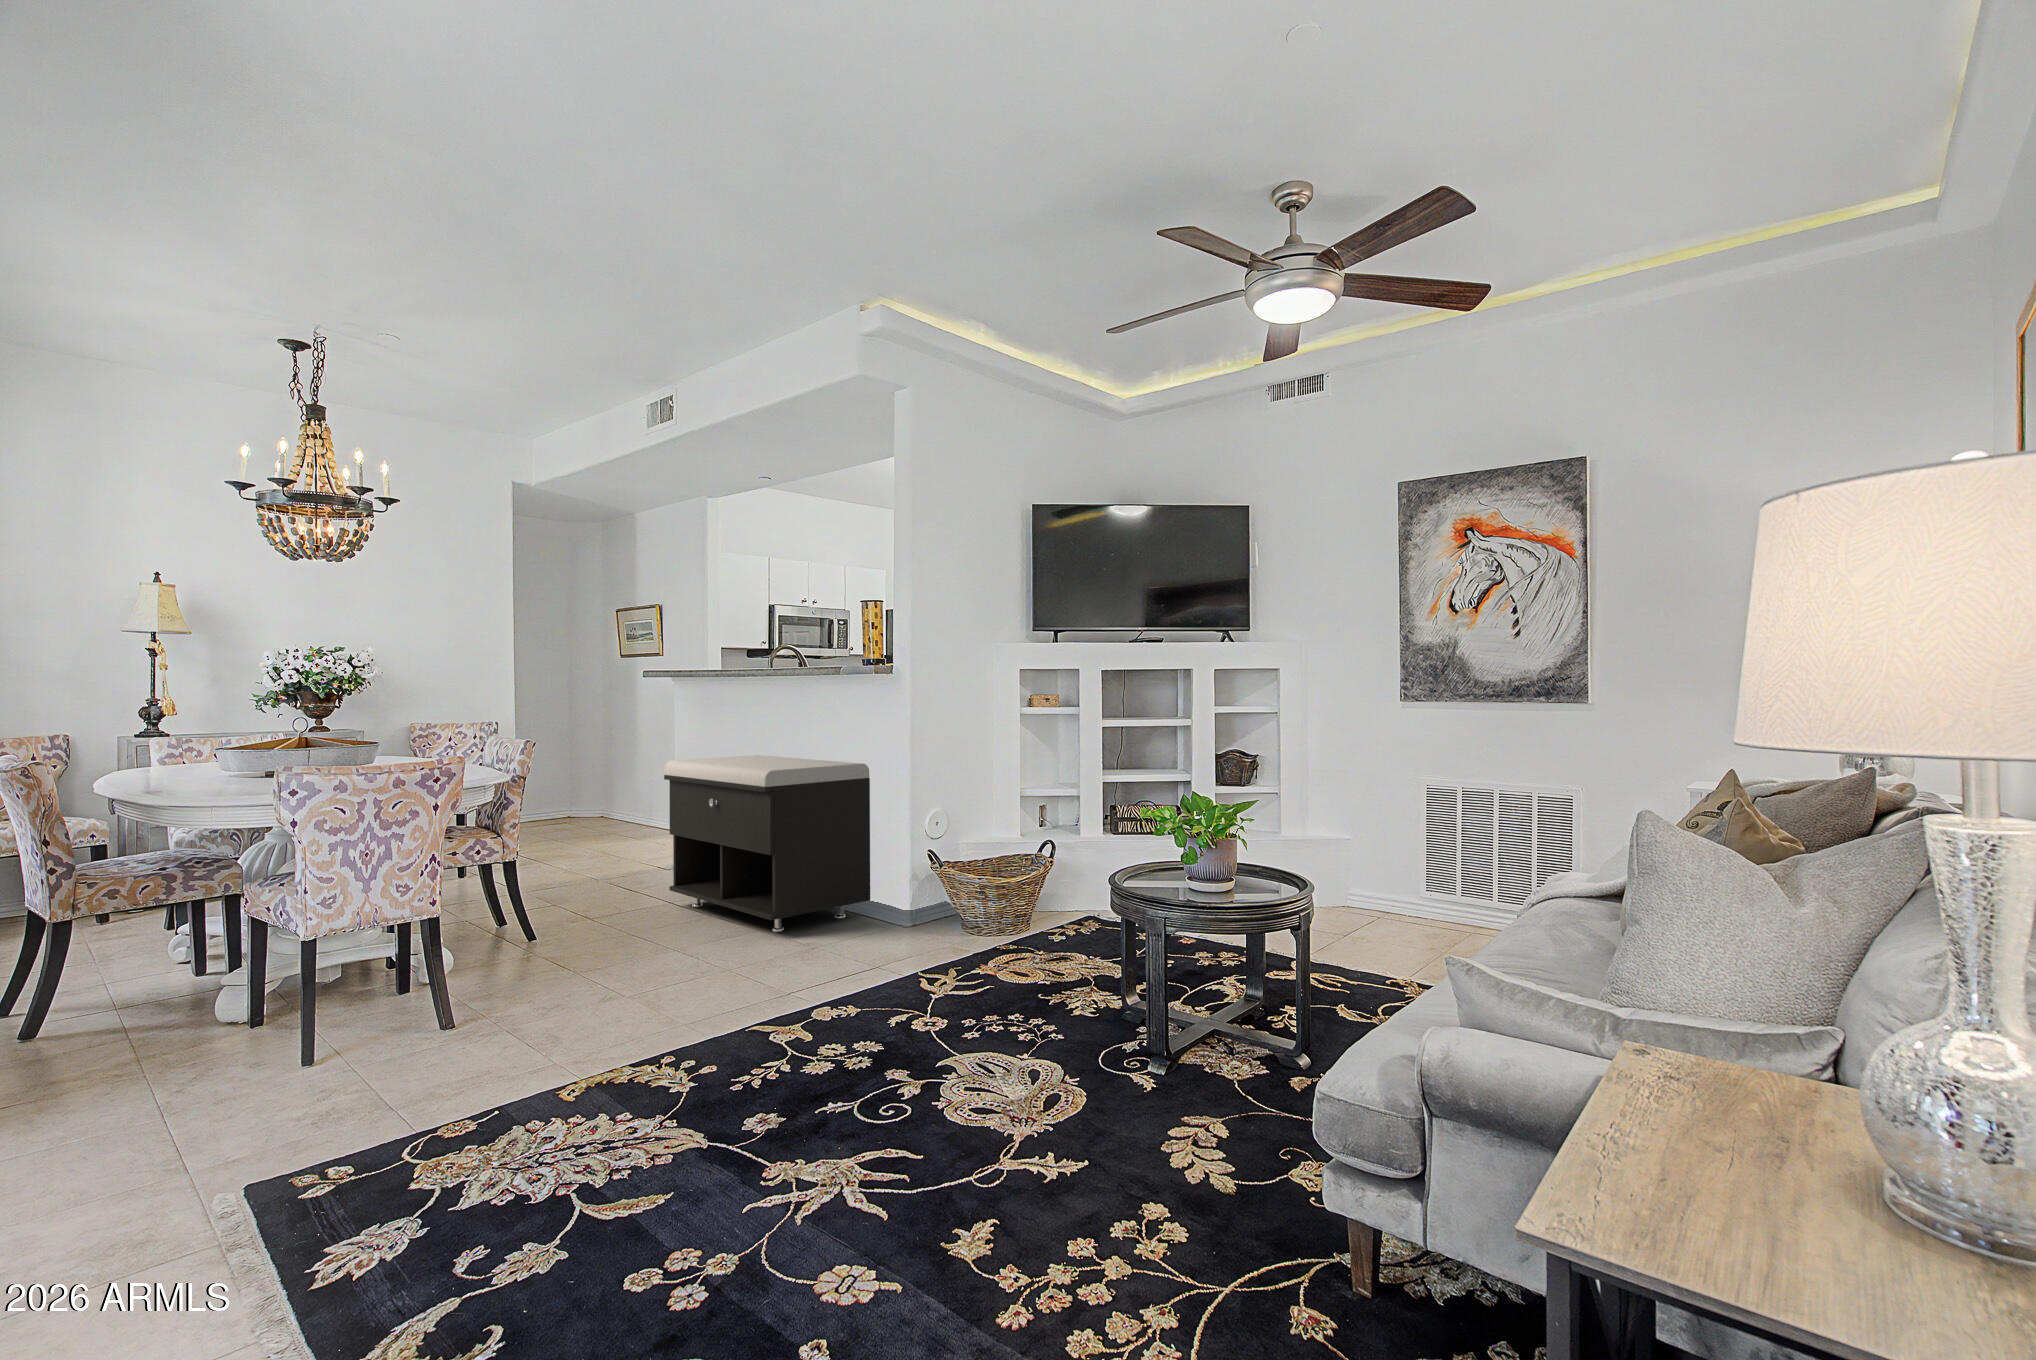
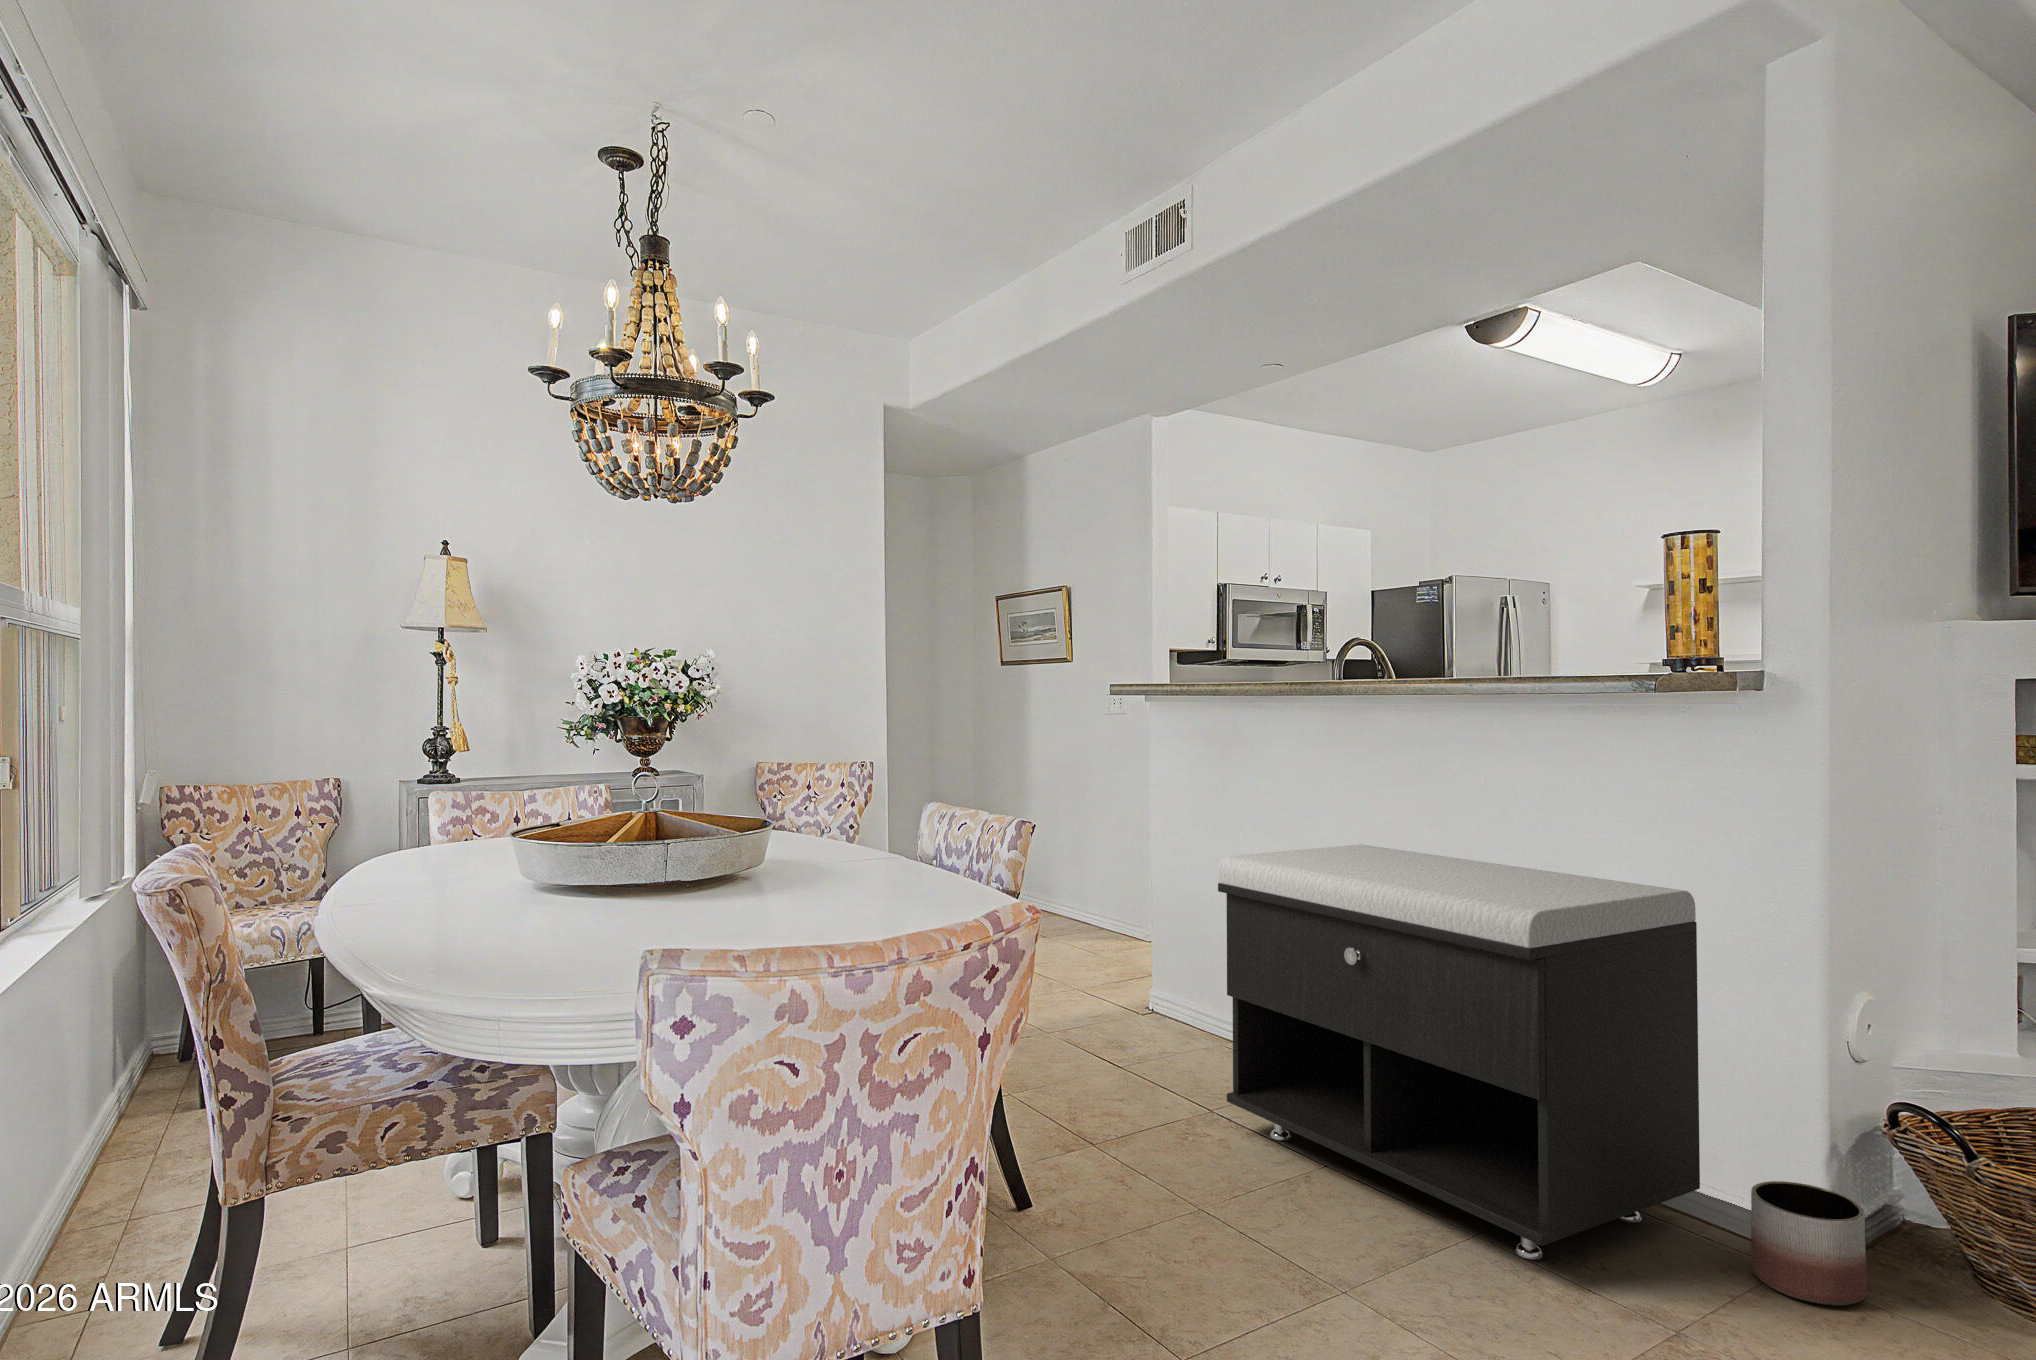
planter: none [870,888,911,933] -> present [1751,1181,1867,1306]

